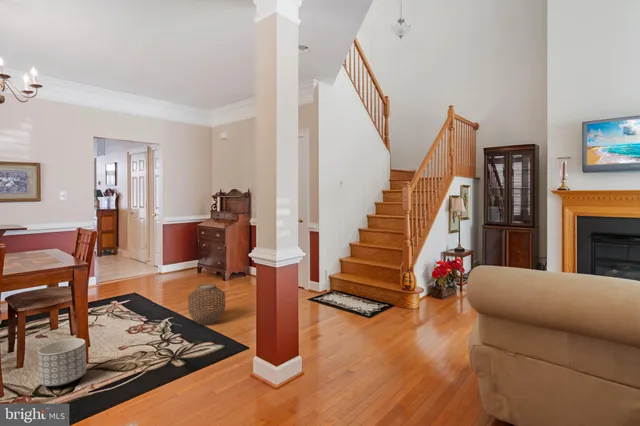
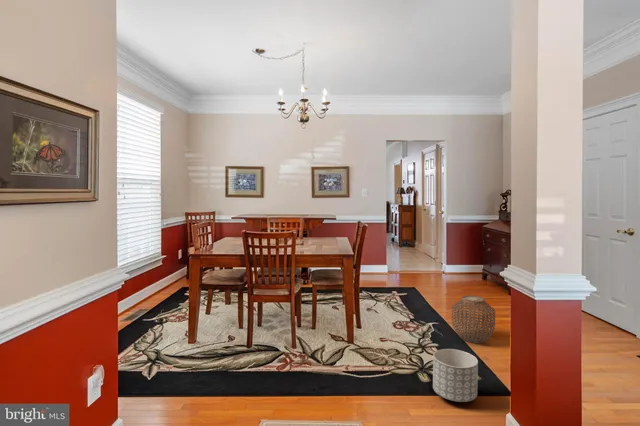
planter: present [38,338,86,386] -> present [433,349,478,402]

